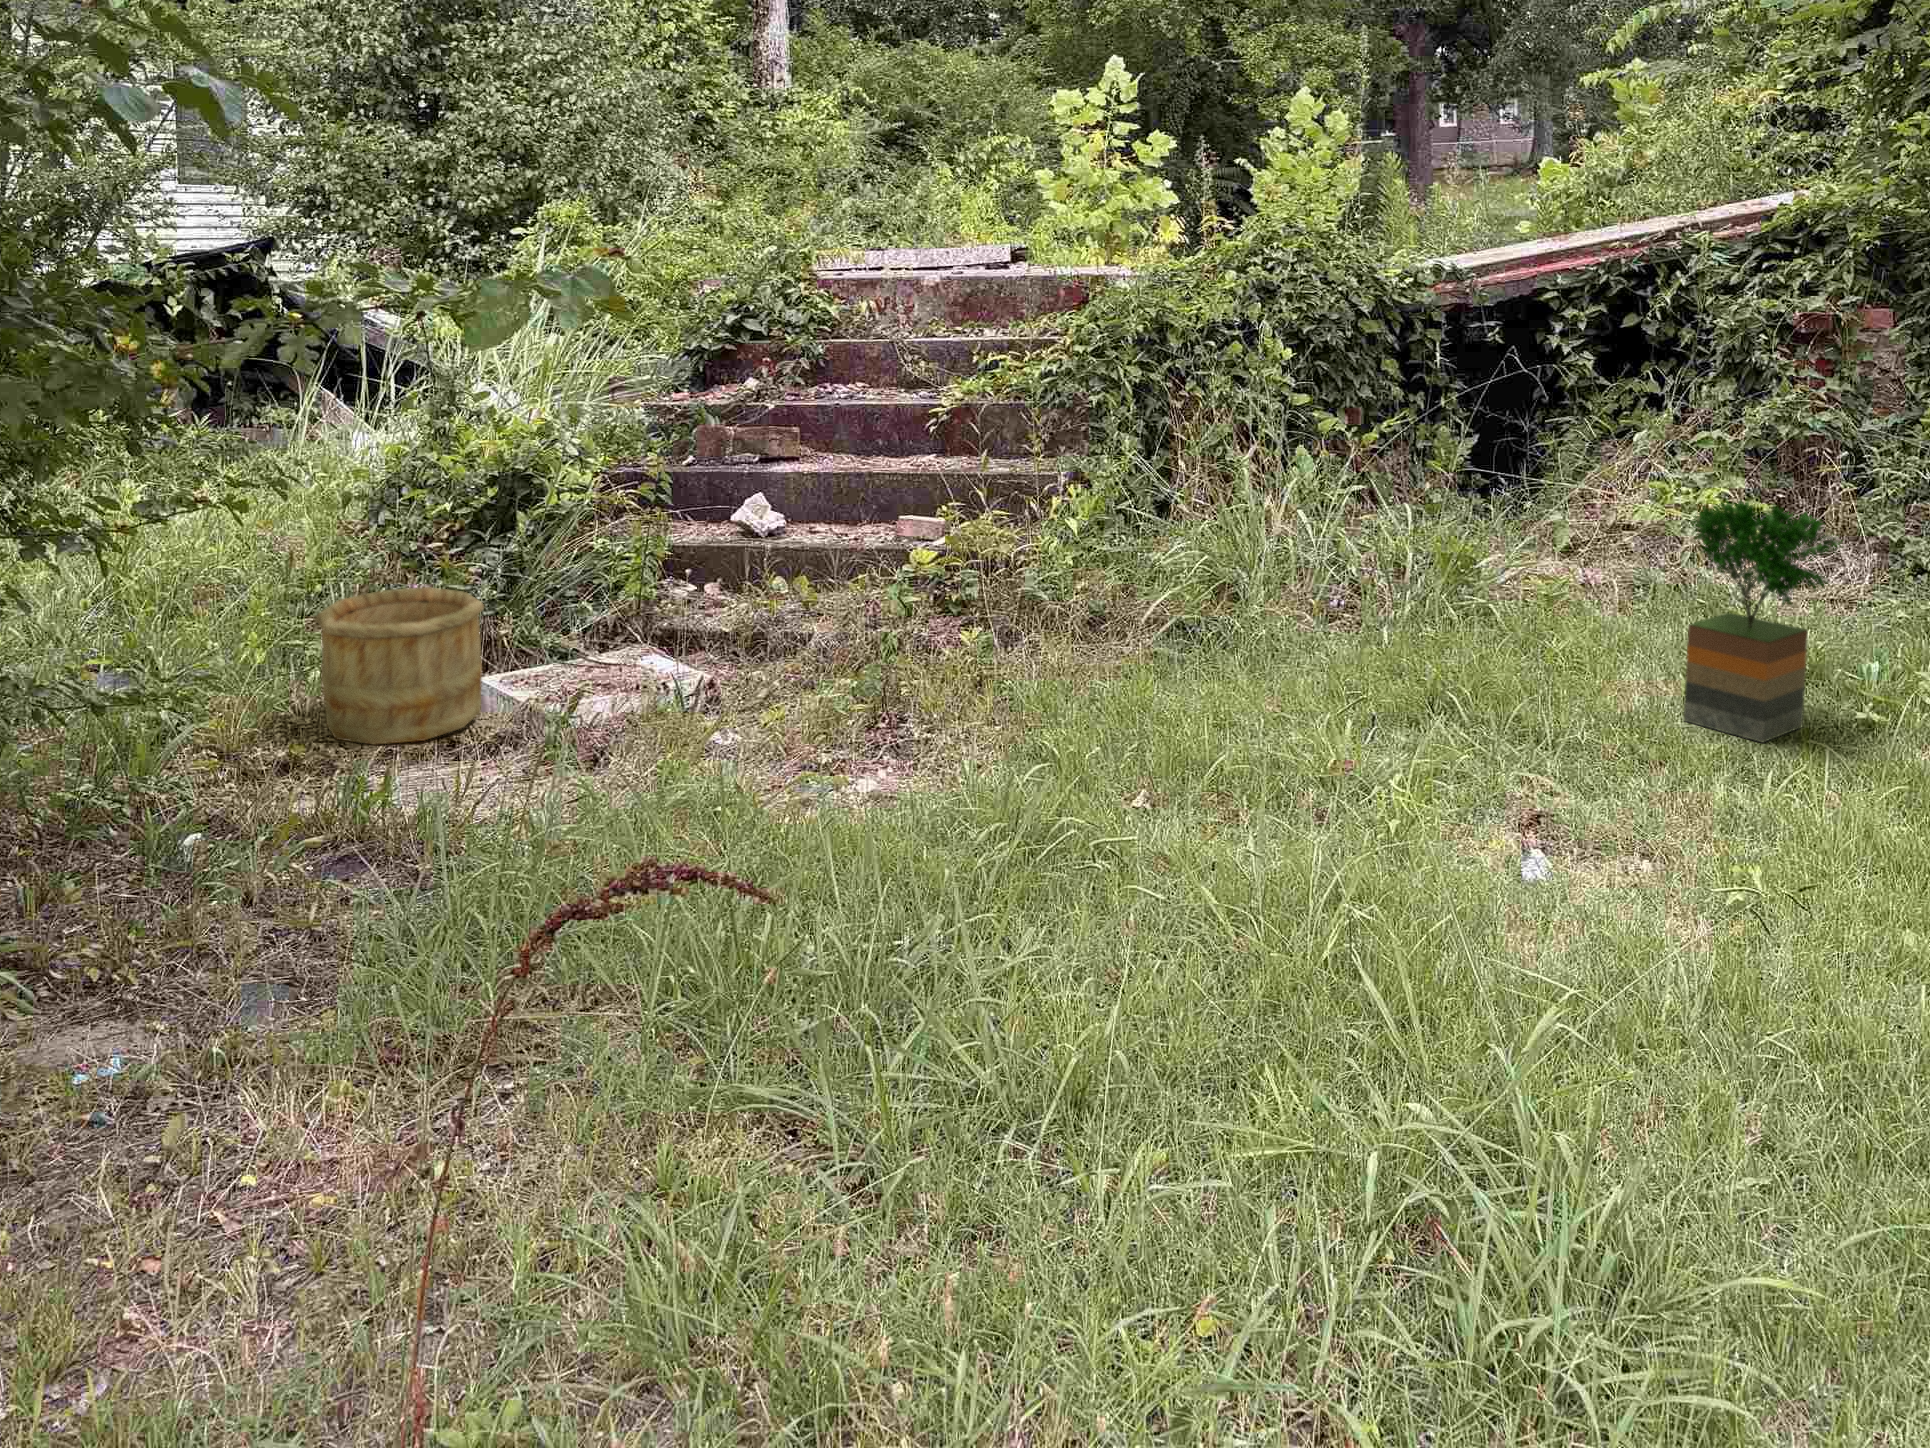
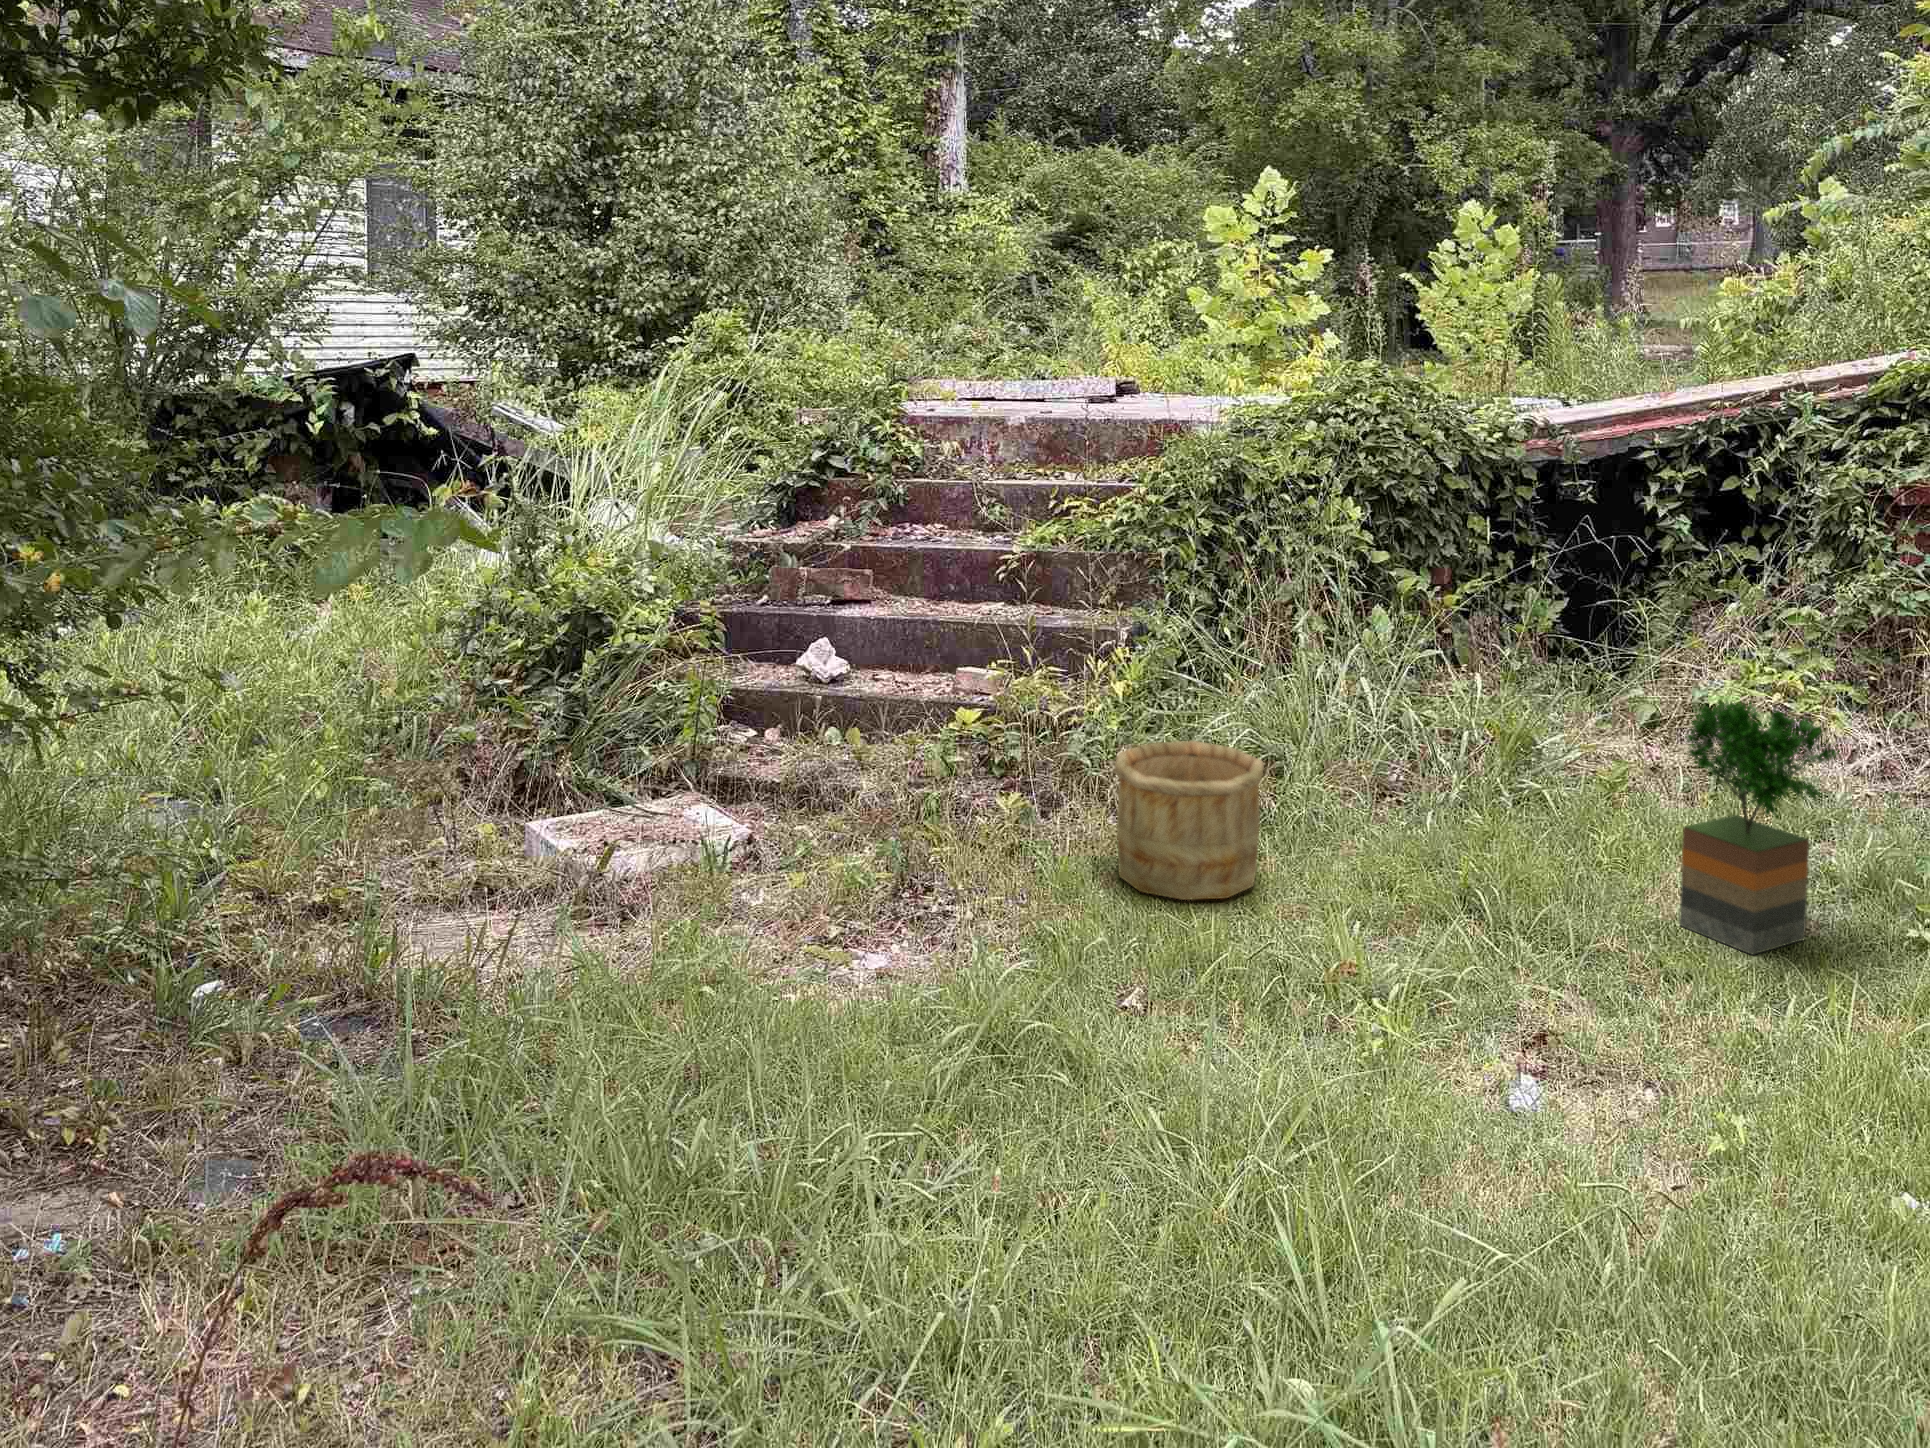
wooden bucket: present [316,587,484,745] -> present [1114,741,1264,900]

